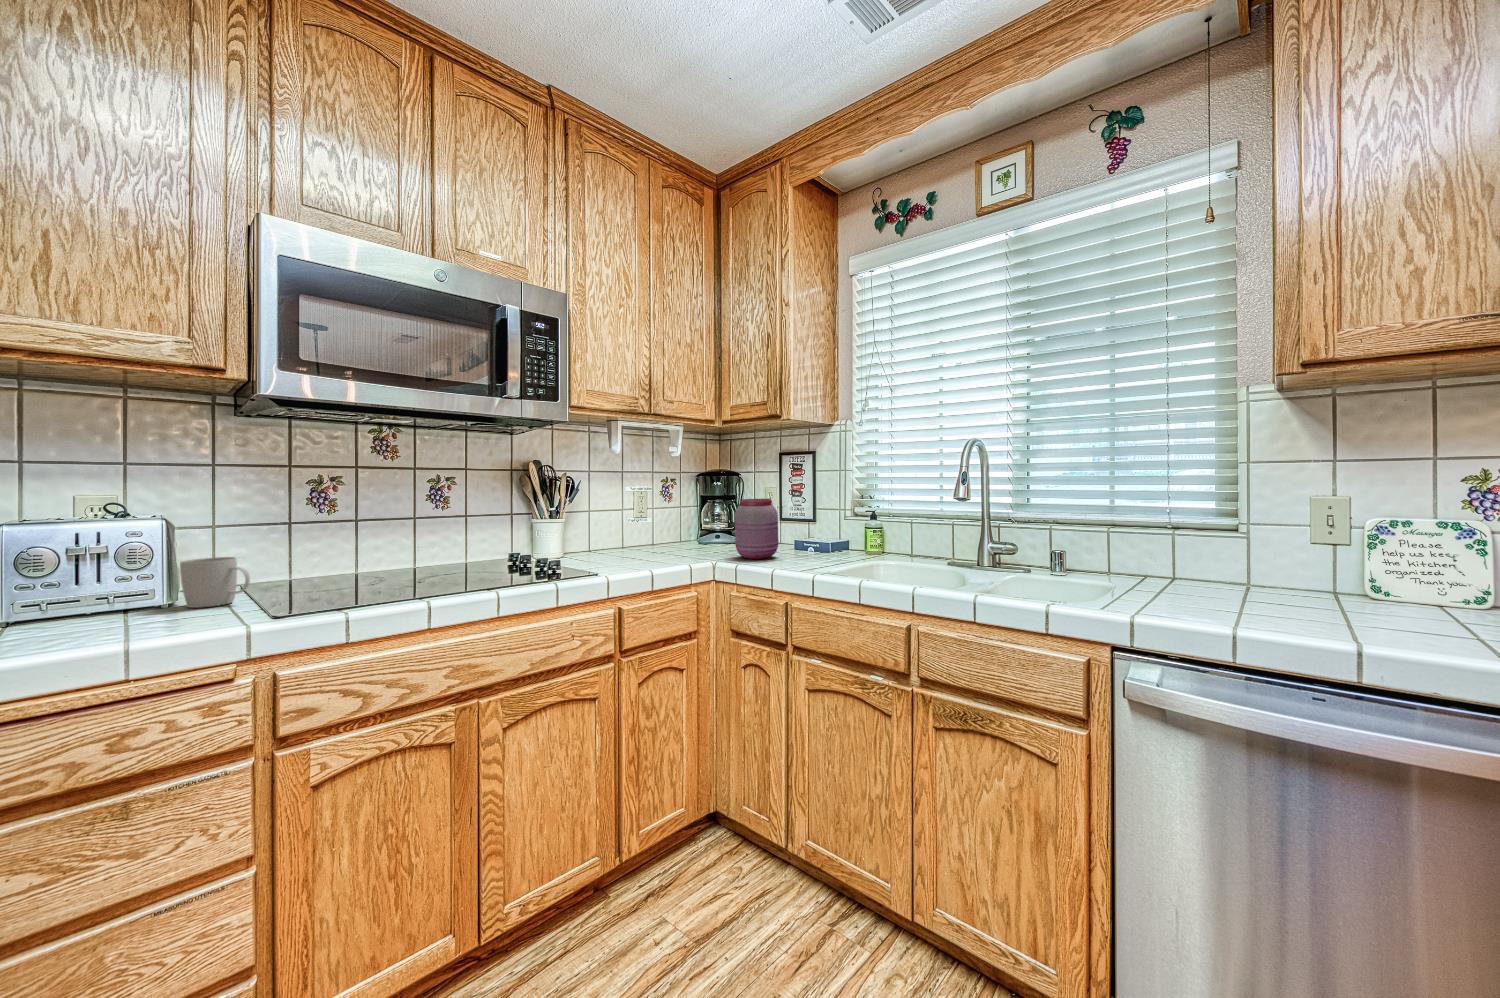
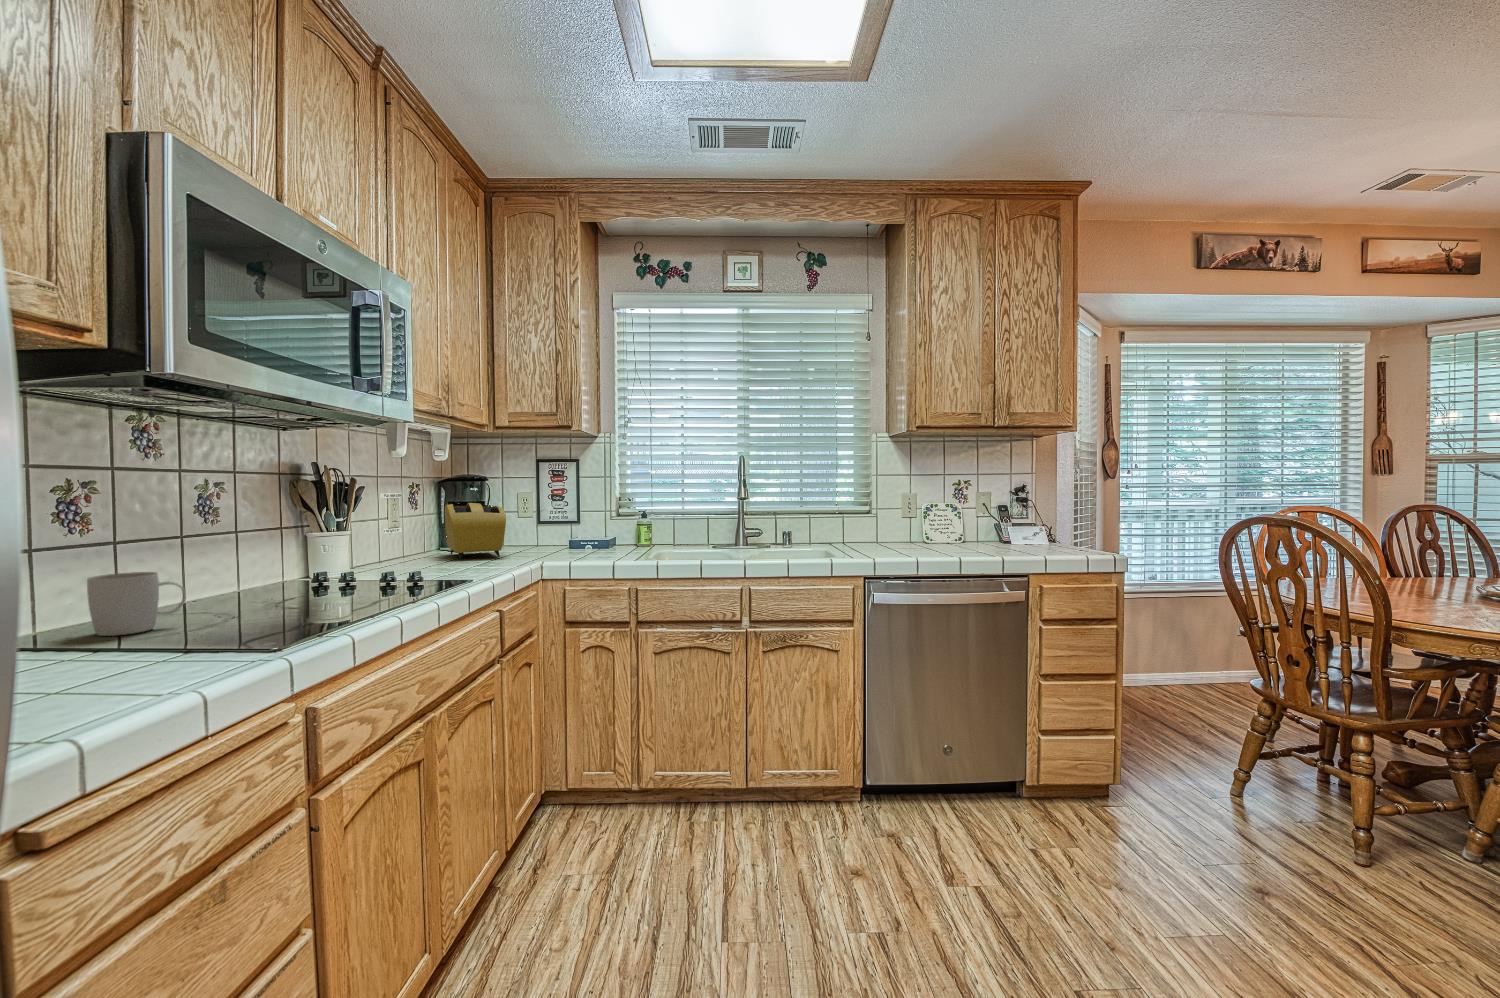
jar: present [735,499,778,559] -> none [542,501,583,555]
toaster: none [649,500,714,556] -> present [445,503,506,560]

